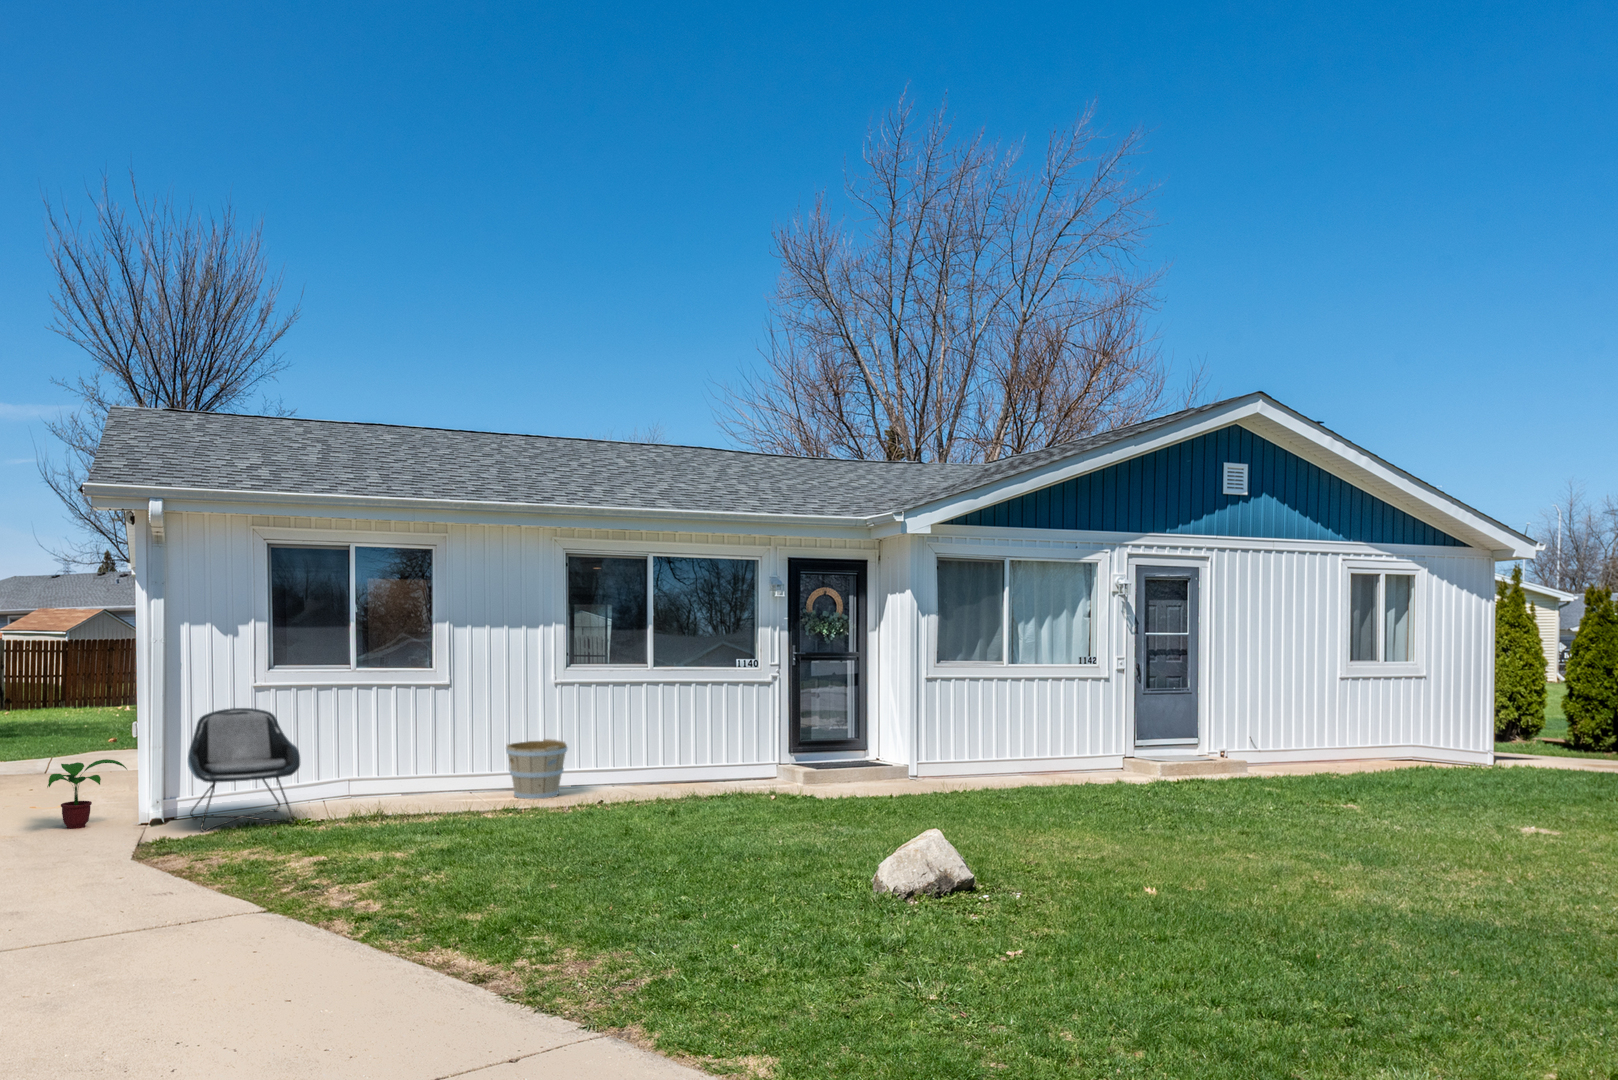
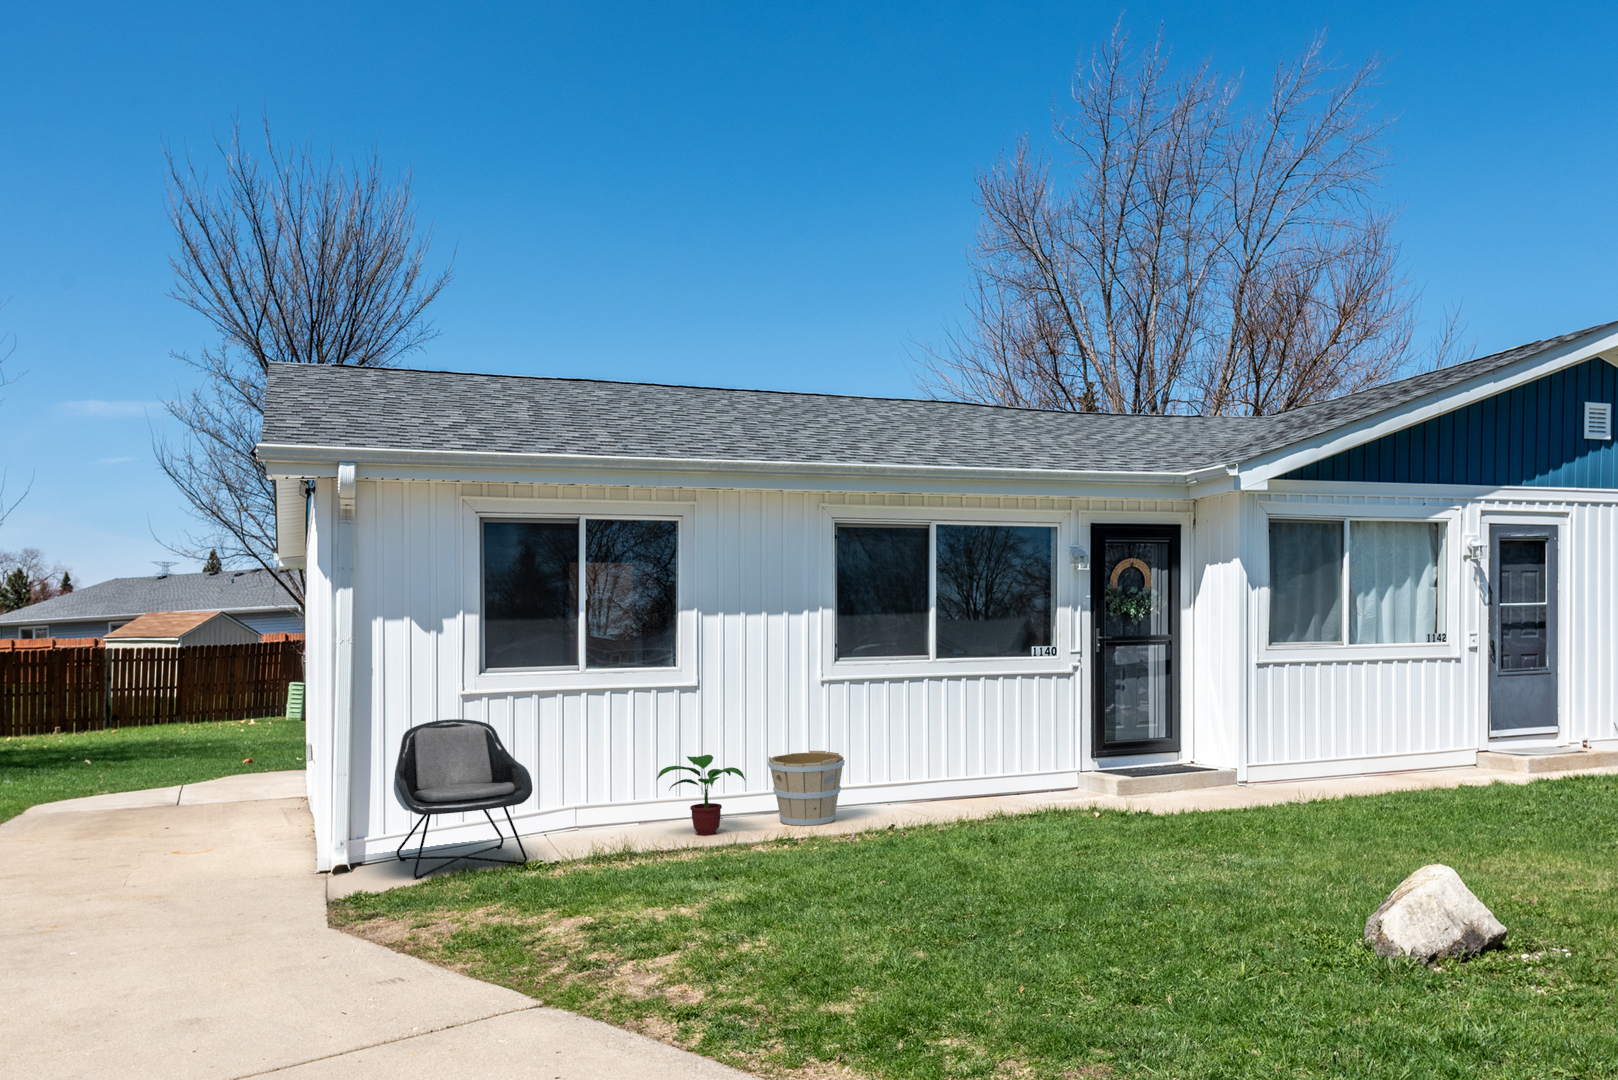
potted plant: present [47,759,127,829] -> present [657,755,745,836]

